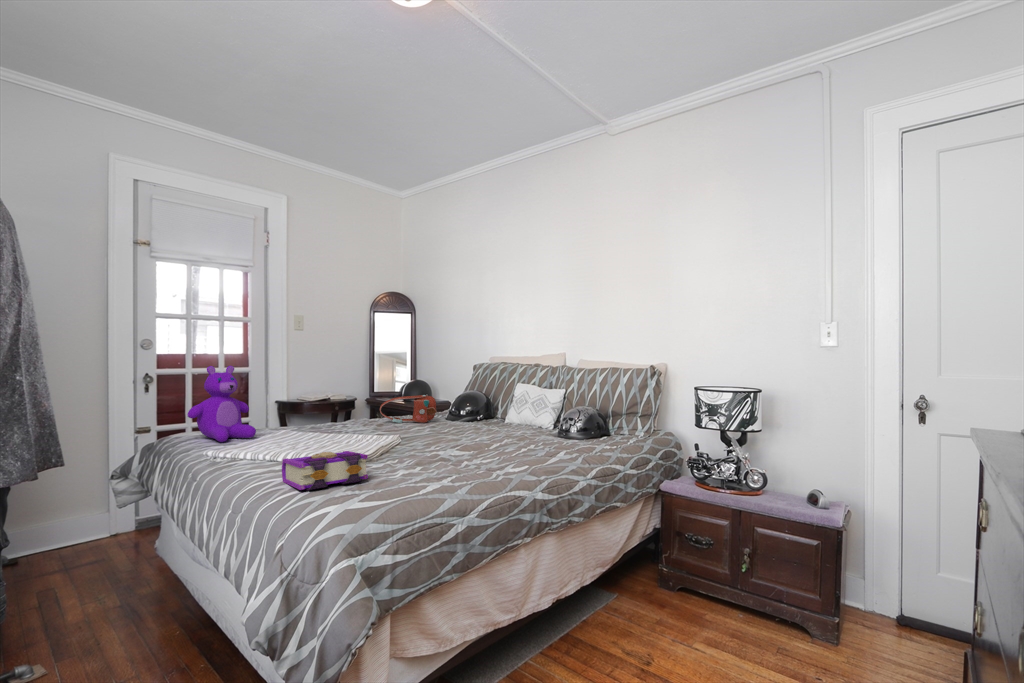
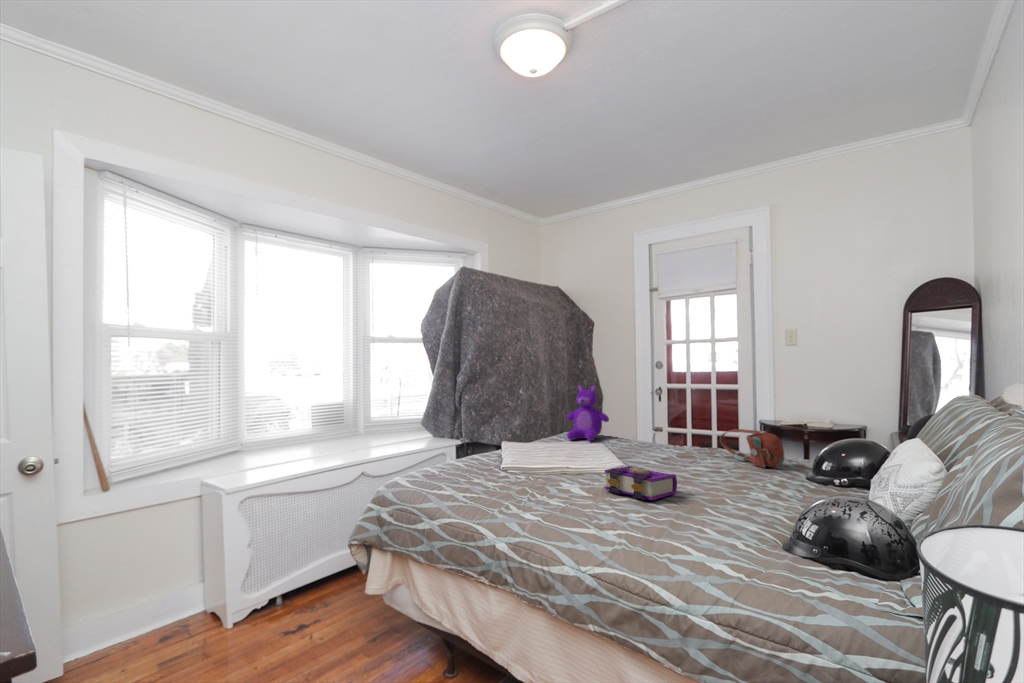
book: present [282,451,368,490] -> present [604,466,677,501]

